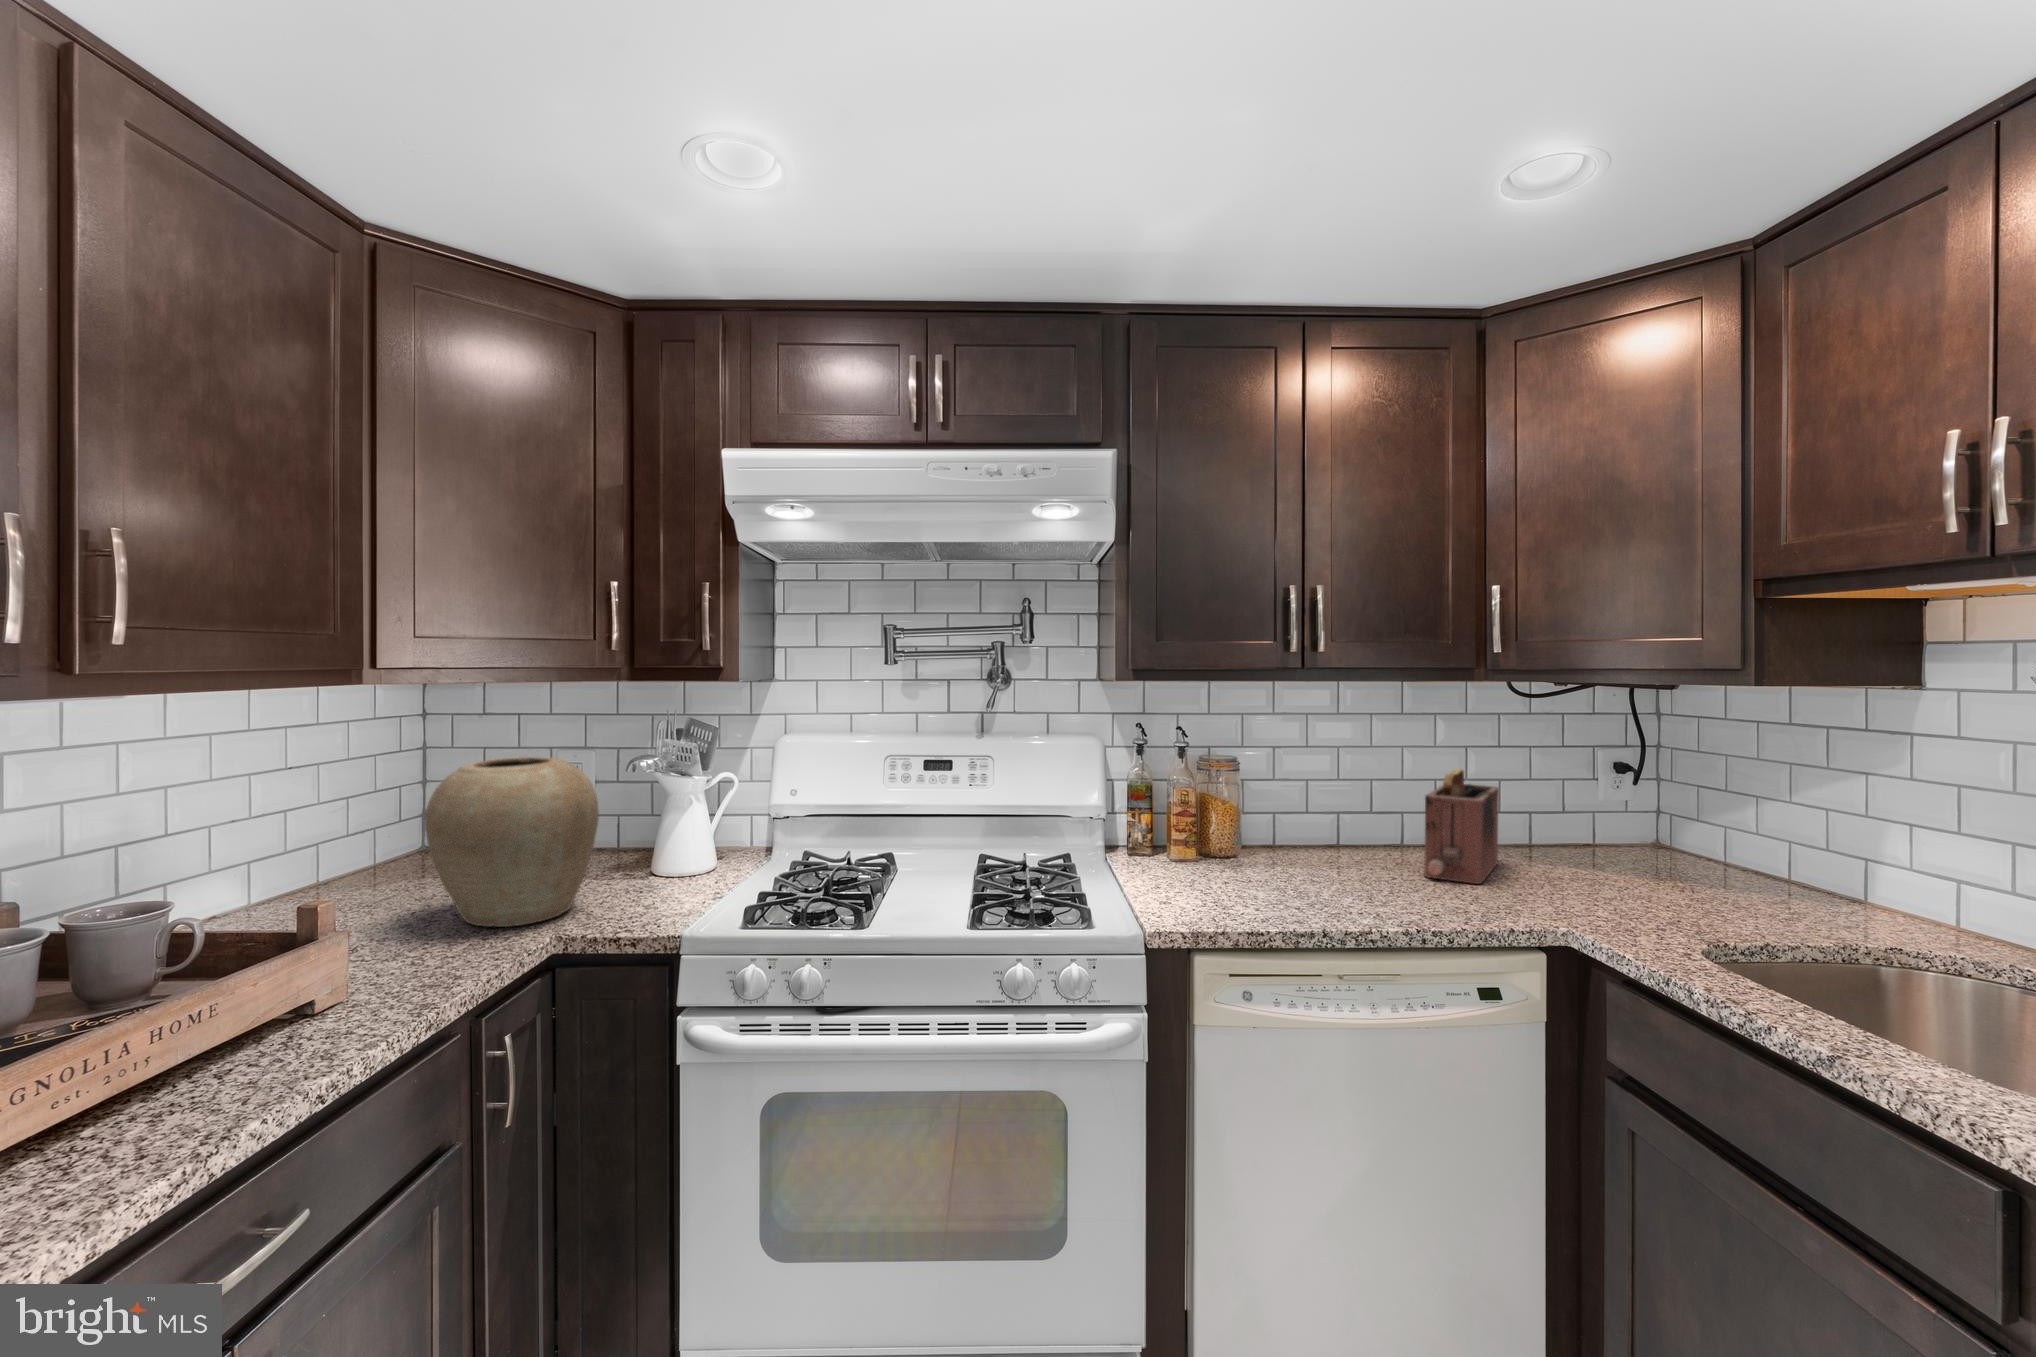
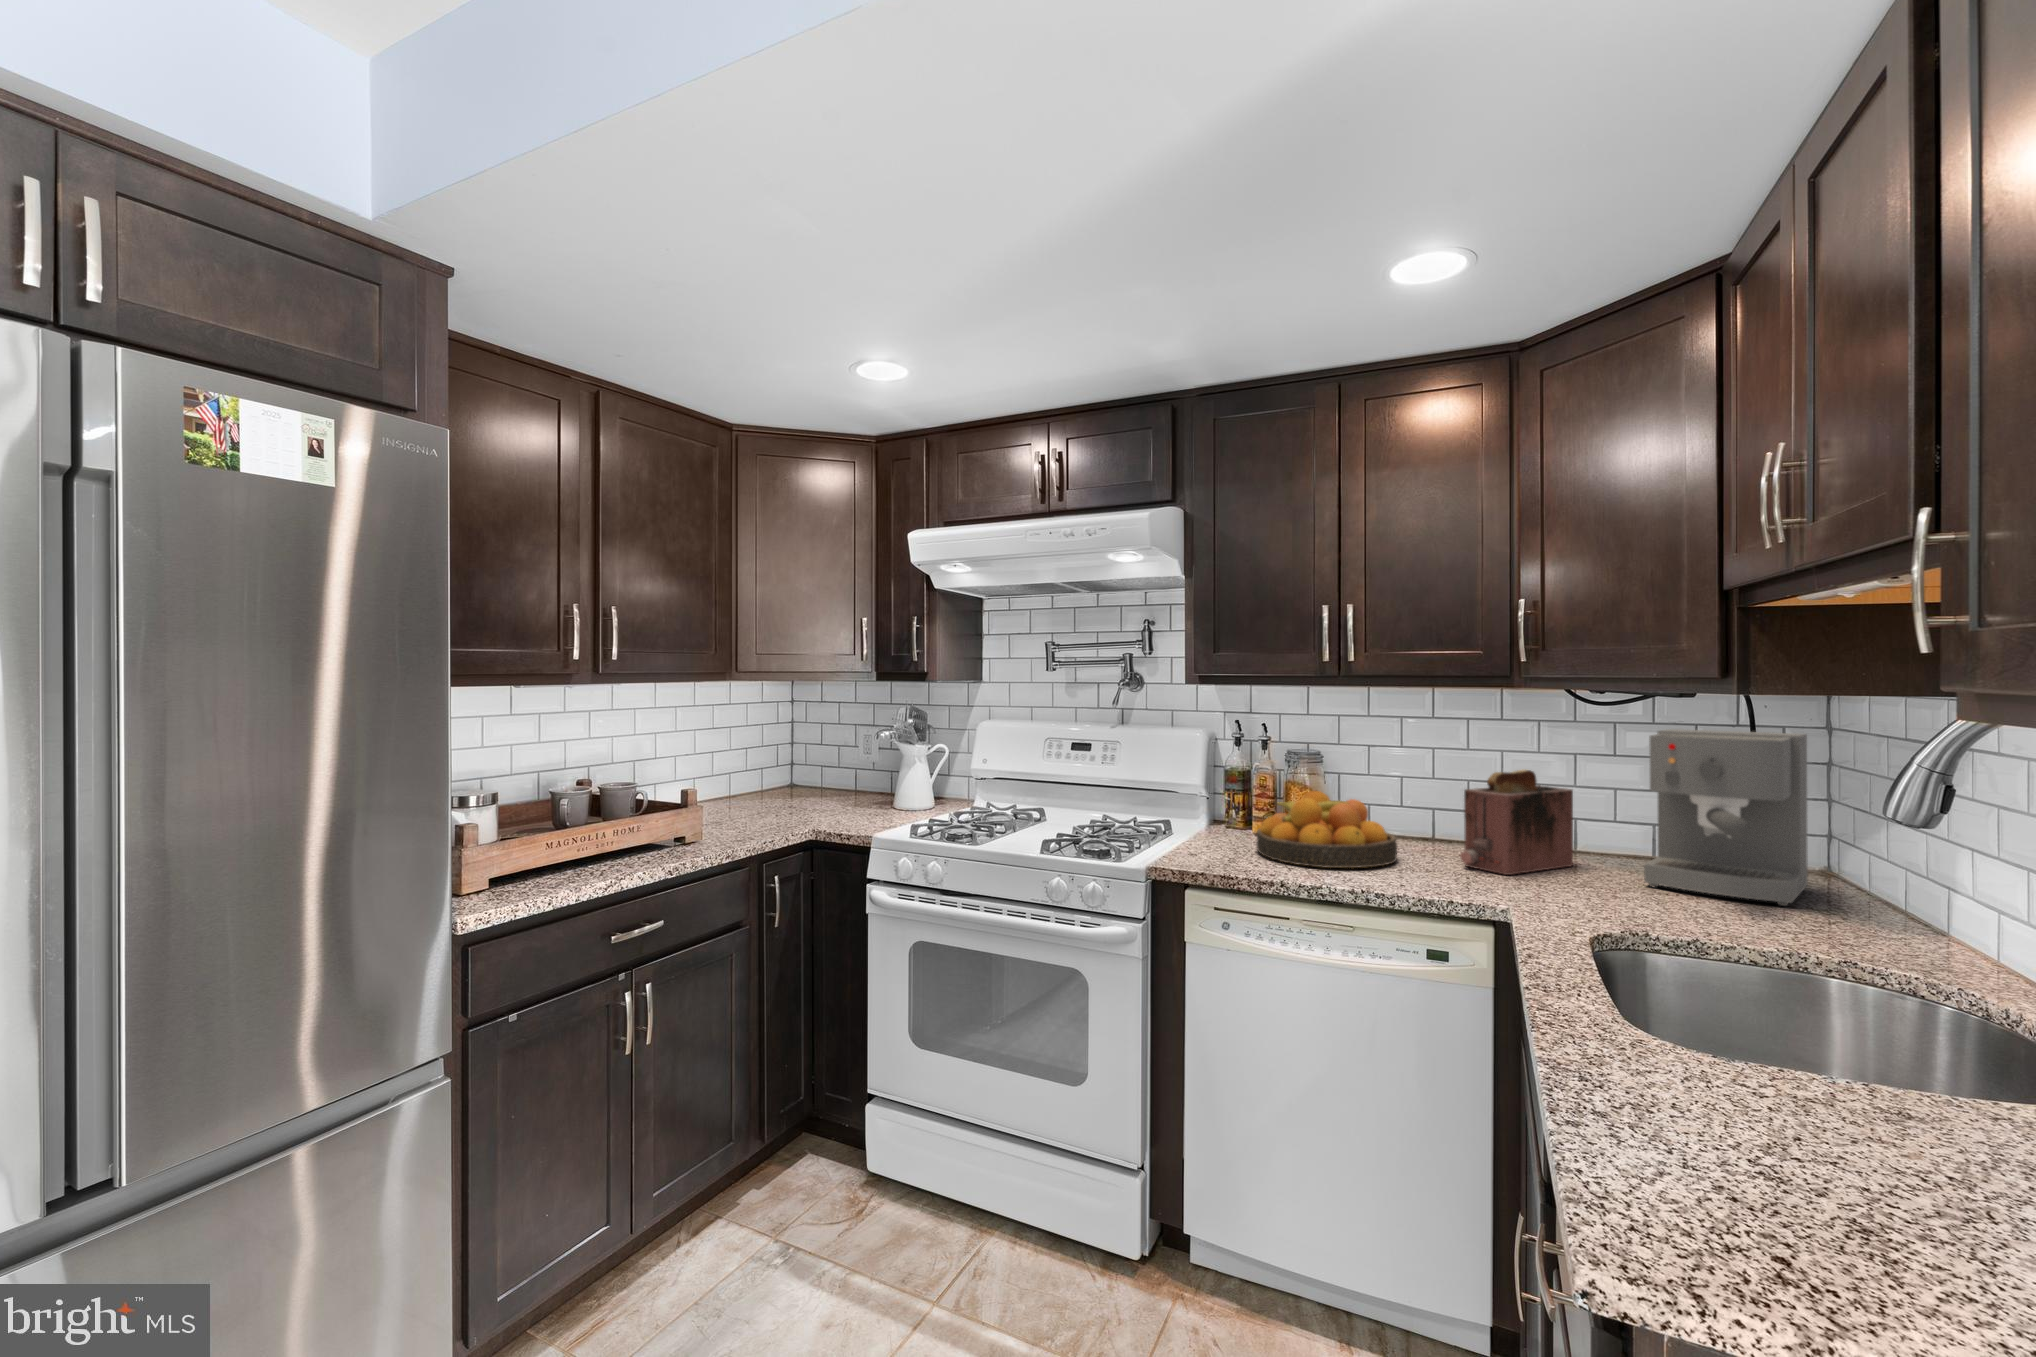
coffee maker: none [1563,722,1719,888] -> present [1644,729,1808,906]
vase: present [425,757,599,927] -> none [744,724,838,822]
fruit bowl: none [1213,806,1373,901] -> present [1256,791,1397,868]

